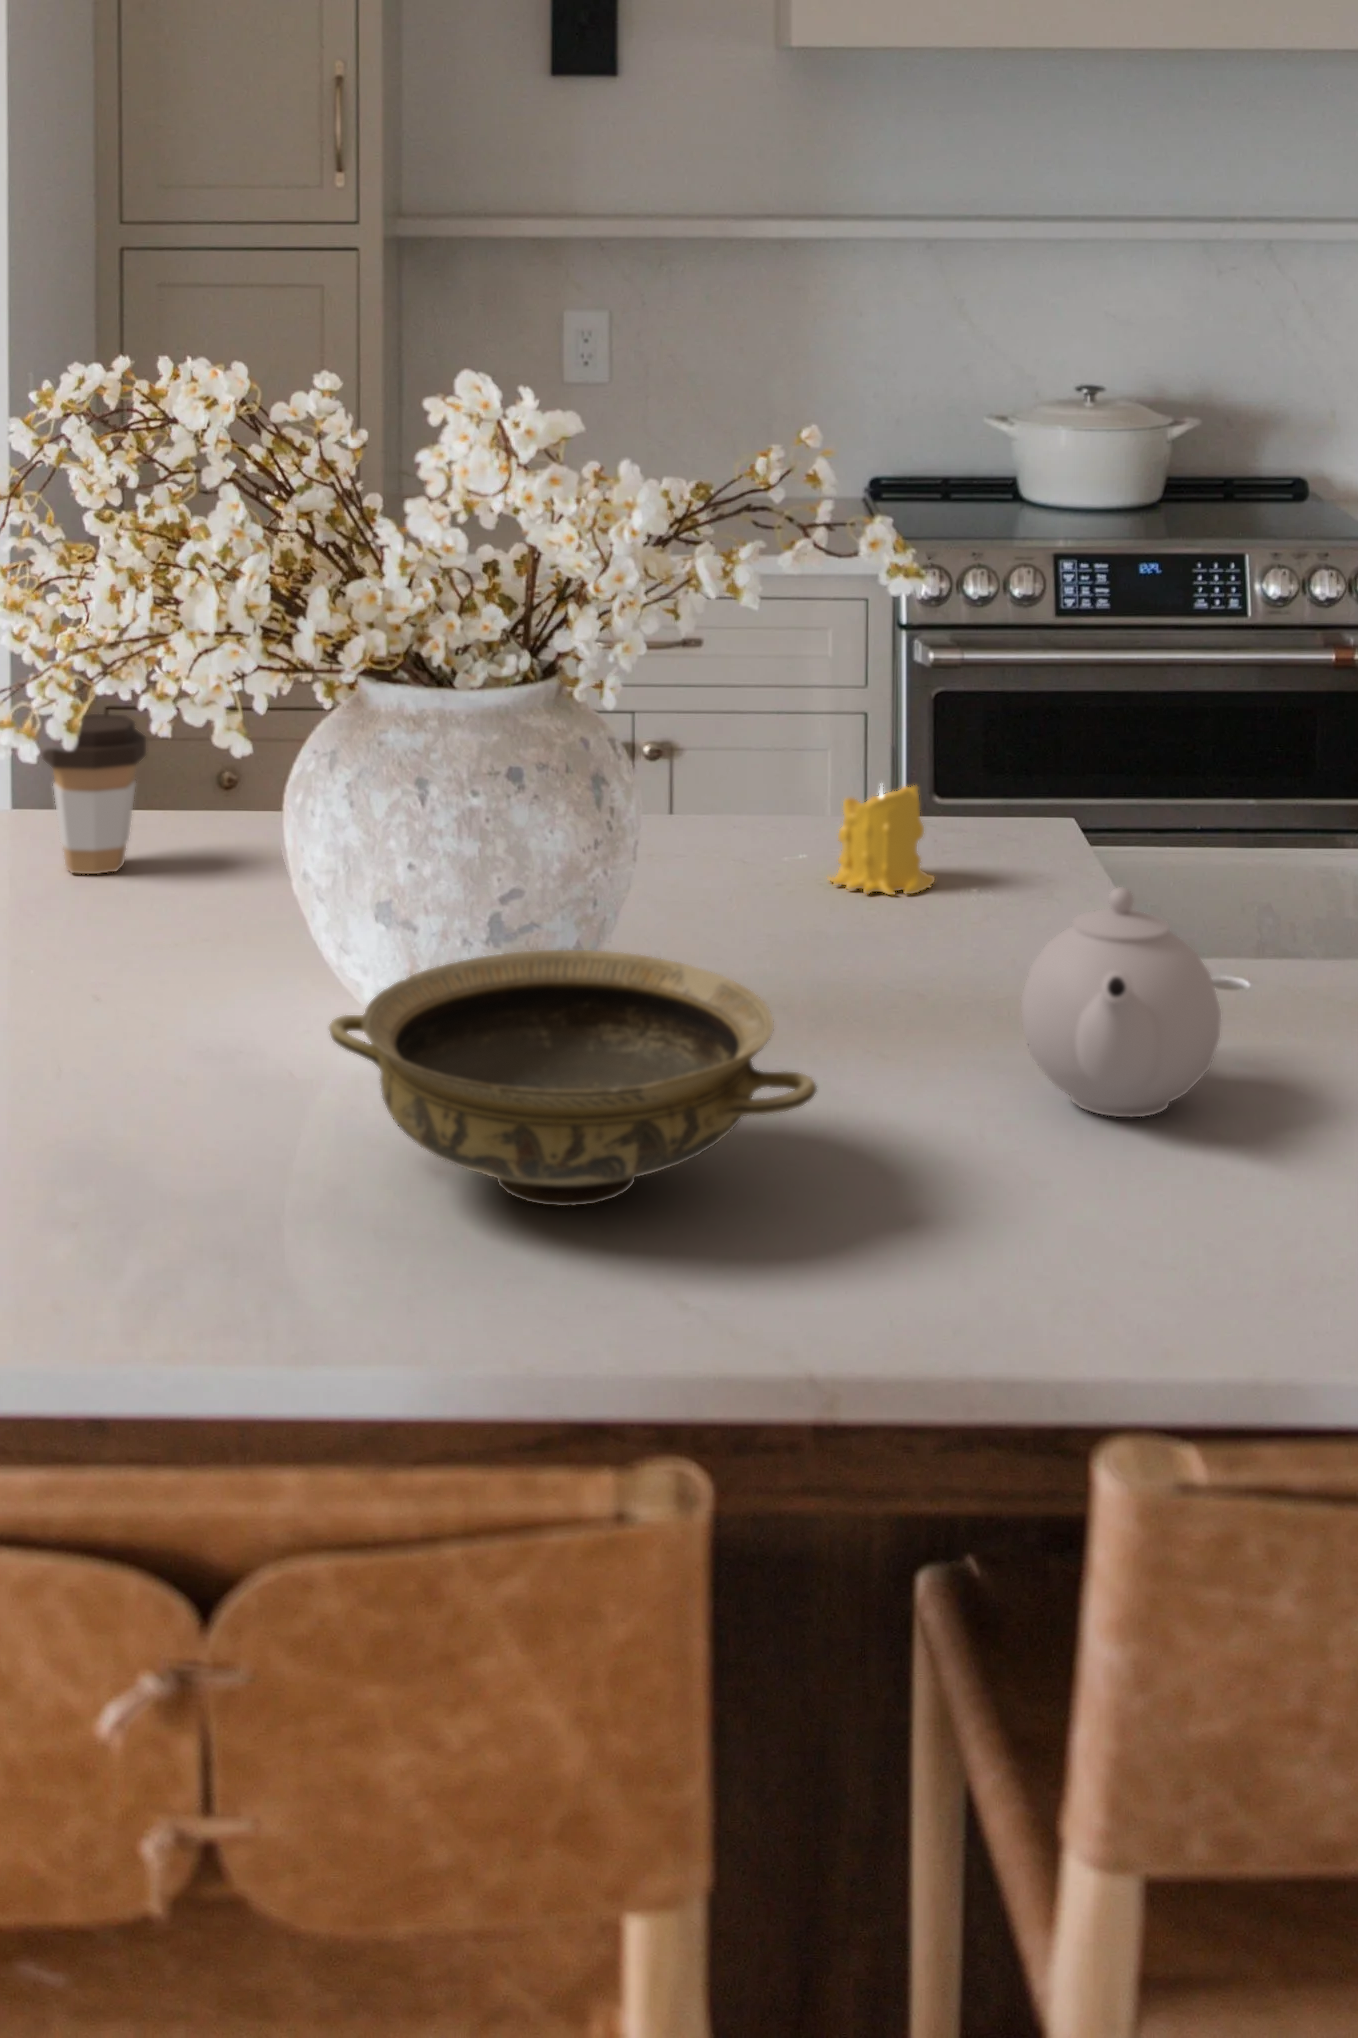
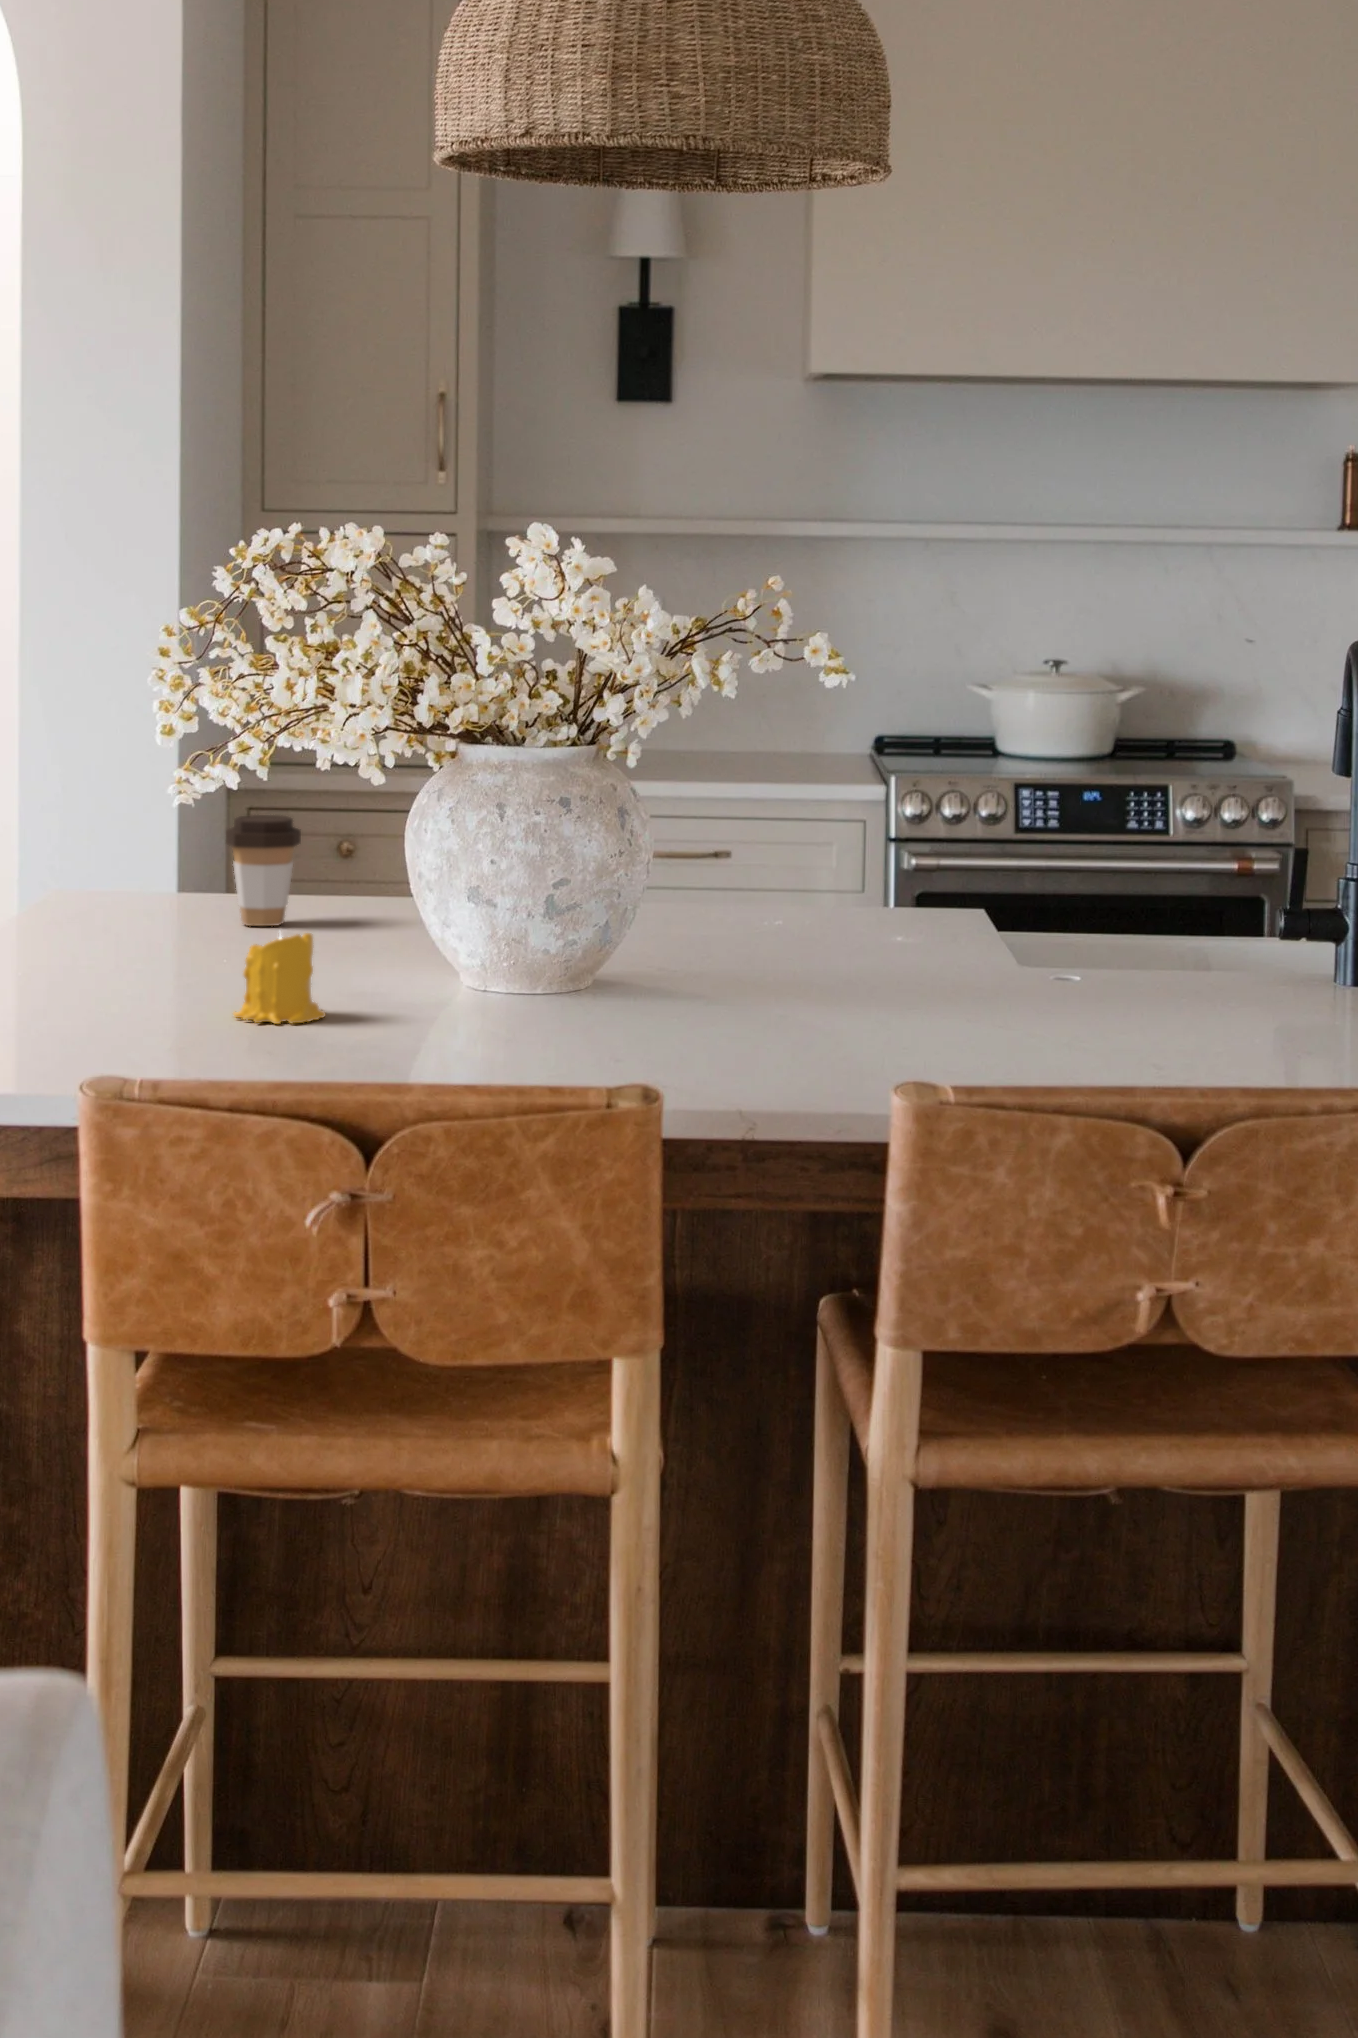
candle: present [828,786,935,895] -> present [233,933,325,1024]
teapot: present [1021,887,1221,1117] -> none [904,874,1036,1023]
ceramic bowl: present [330,950,816,1206] -> none [439,909,756,1048]

